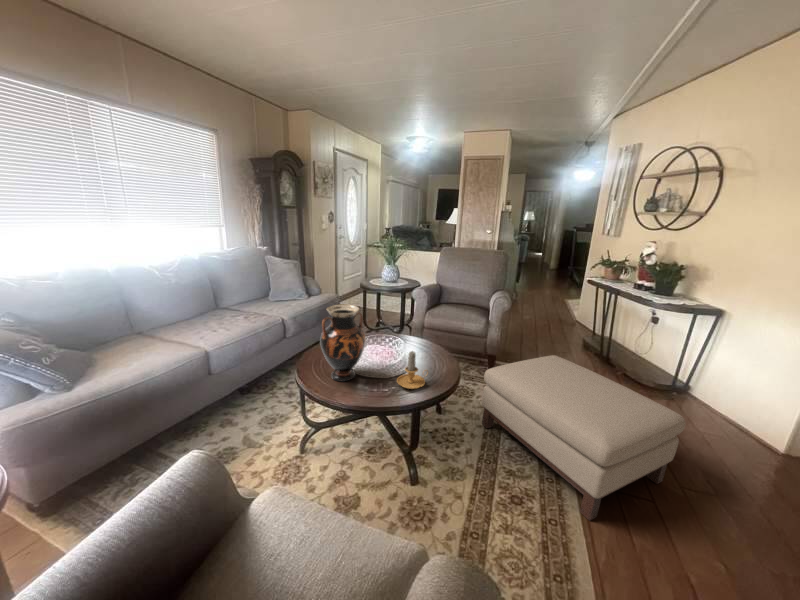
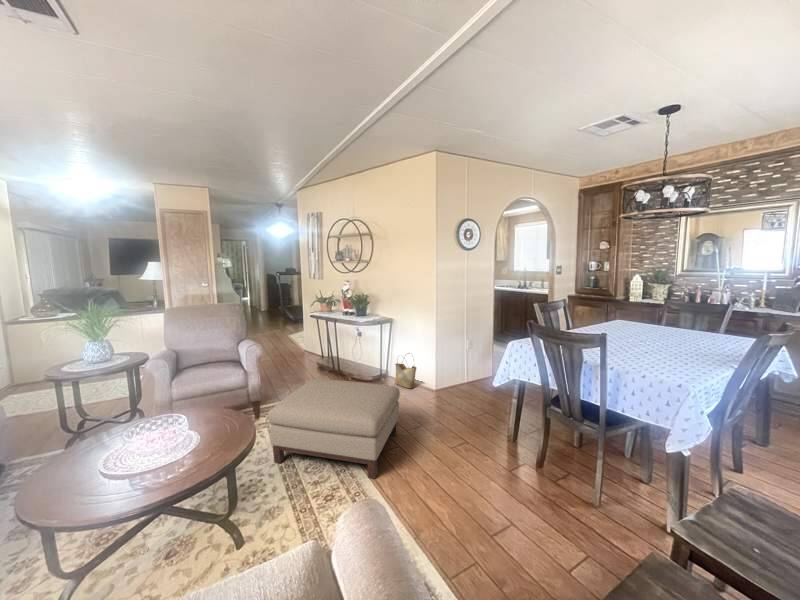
vase: present [320,304,366,381] -> none [72,395,146,495]
candle: present [397,351,425,389] -> none [195,417,229,457]
woven basket: none [695,369,751,431] -> present [395,363,416,388]

